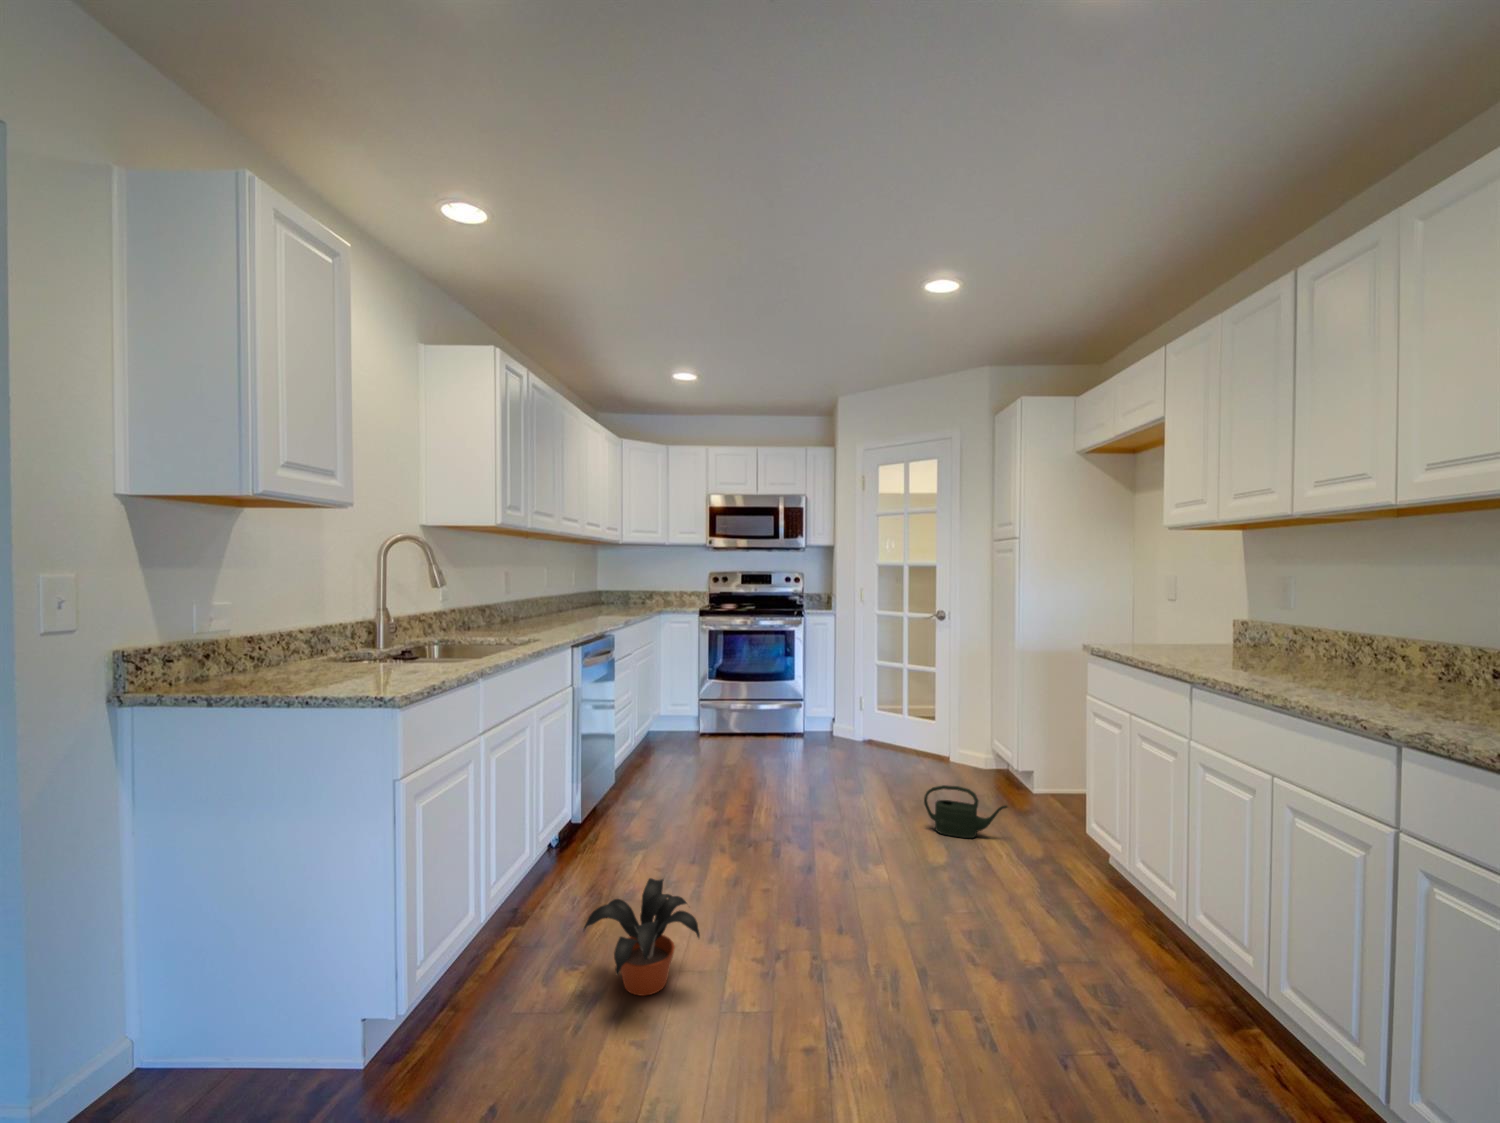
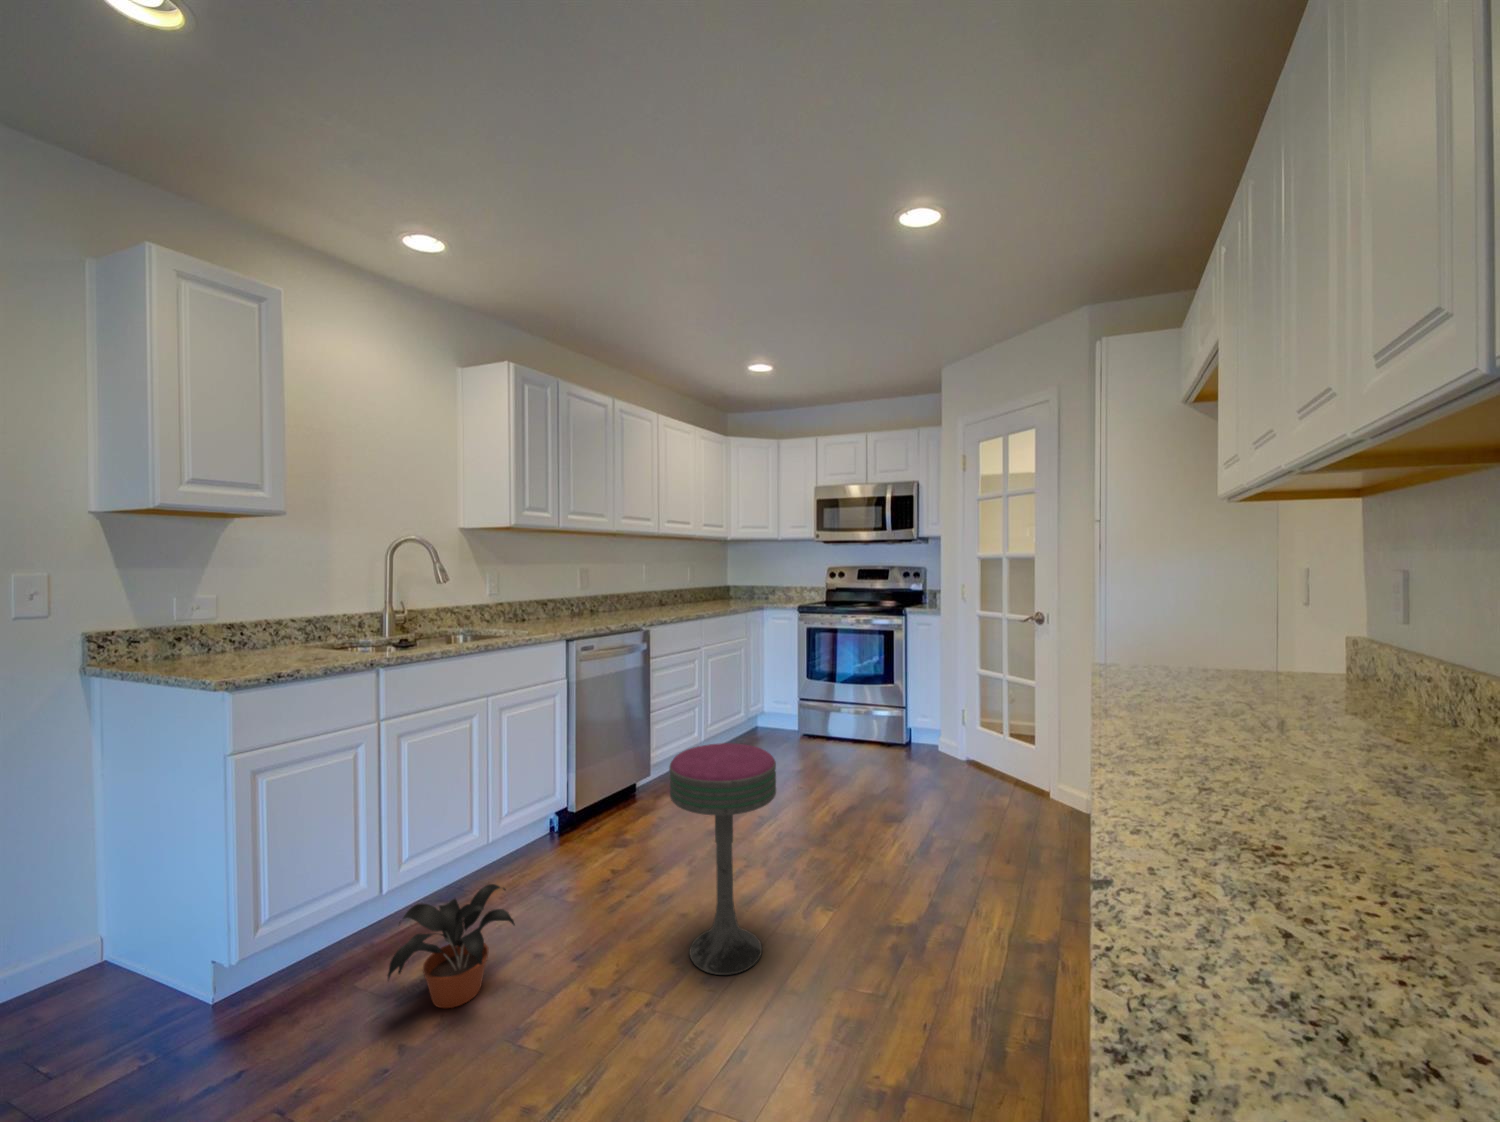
bar stool: none [790,725,881,915] -> present [669,743,776,975]
watering can: present [924,785,1007,838] -> none [922,835,1021,911]

